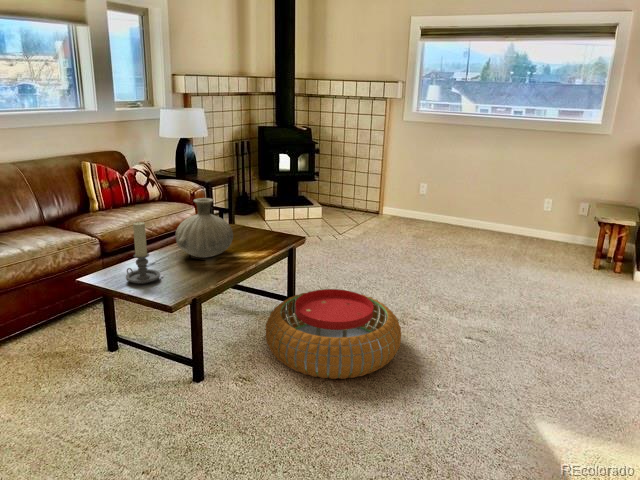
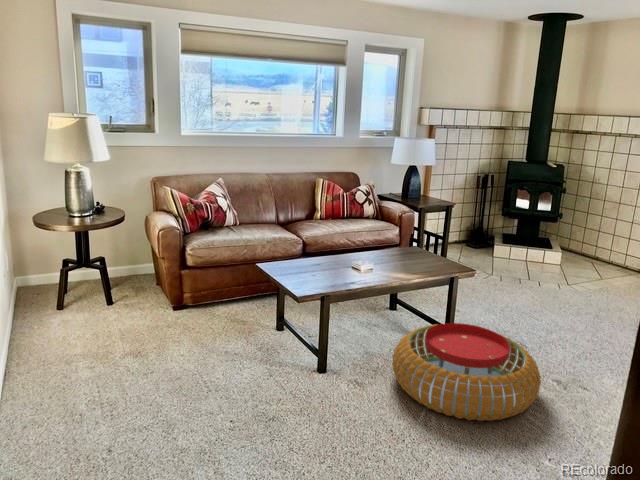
vase: present [175,198,233,258] -> none [338,215,394,269]
candle holder: present [126,222,160,284] -> none [285,225,312,277]

